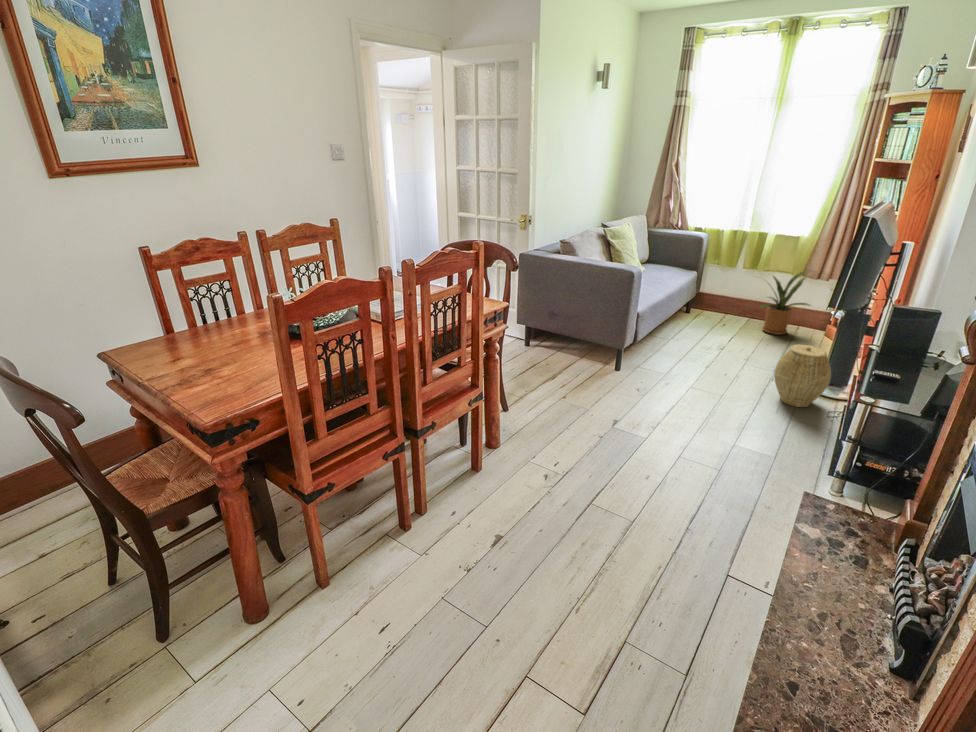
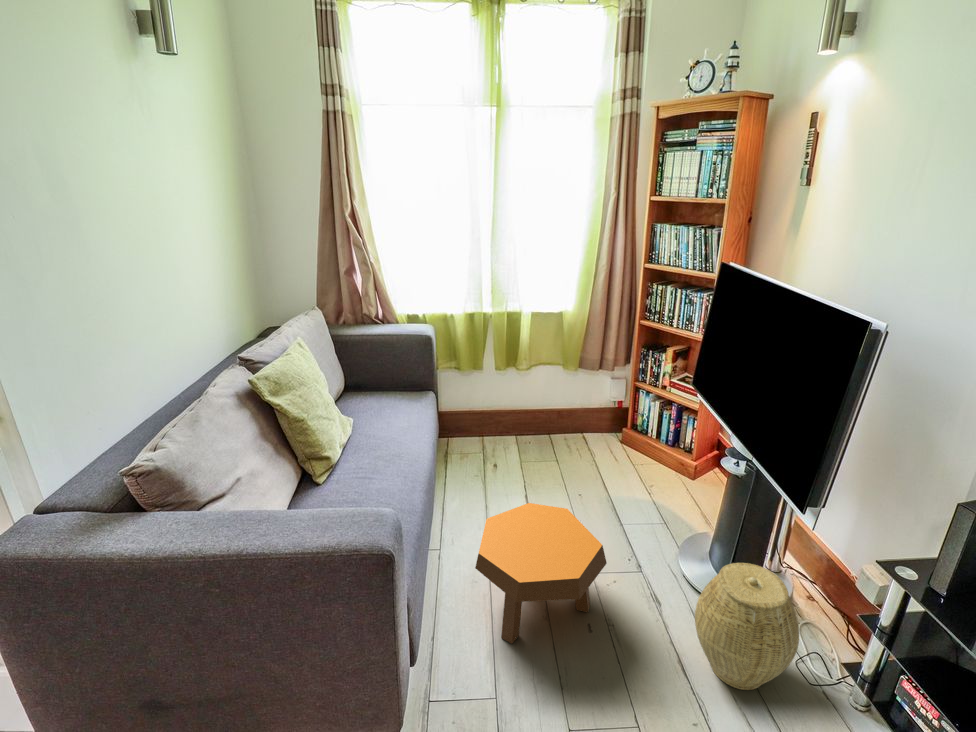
house plant: present [760,270,809,335] -> none [522,361,607,466]
footstool: none [677,317,746,371] -> present [475,503,607,644]

